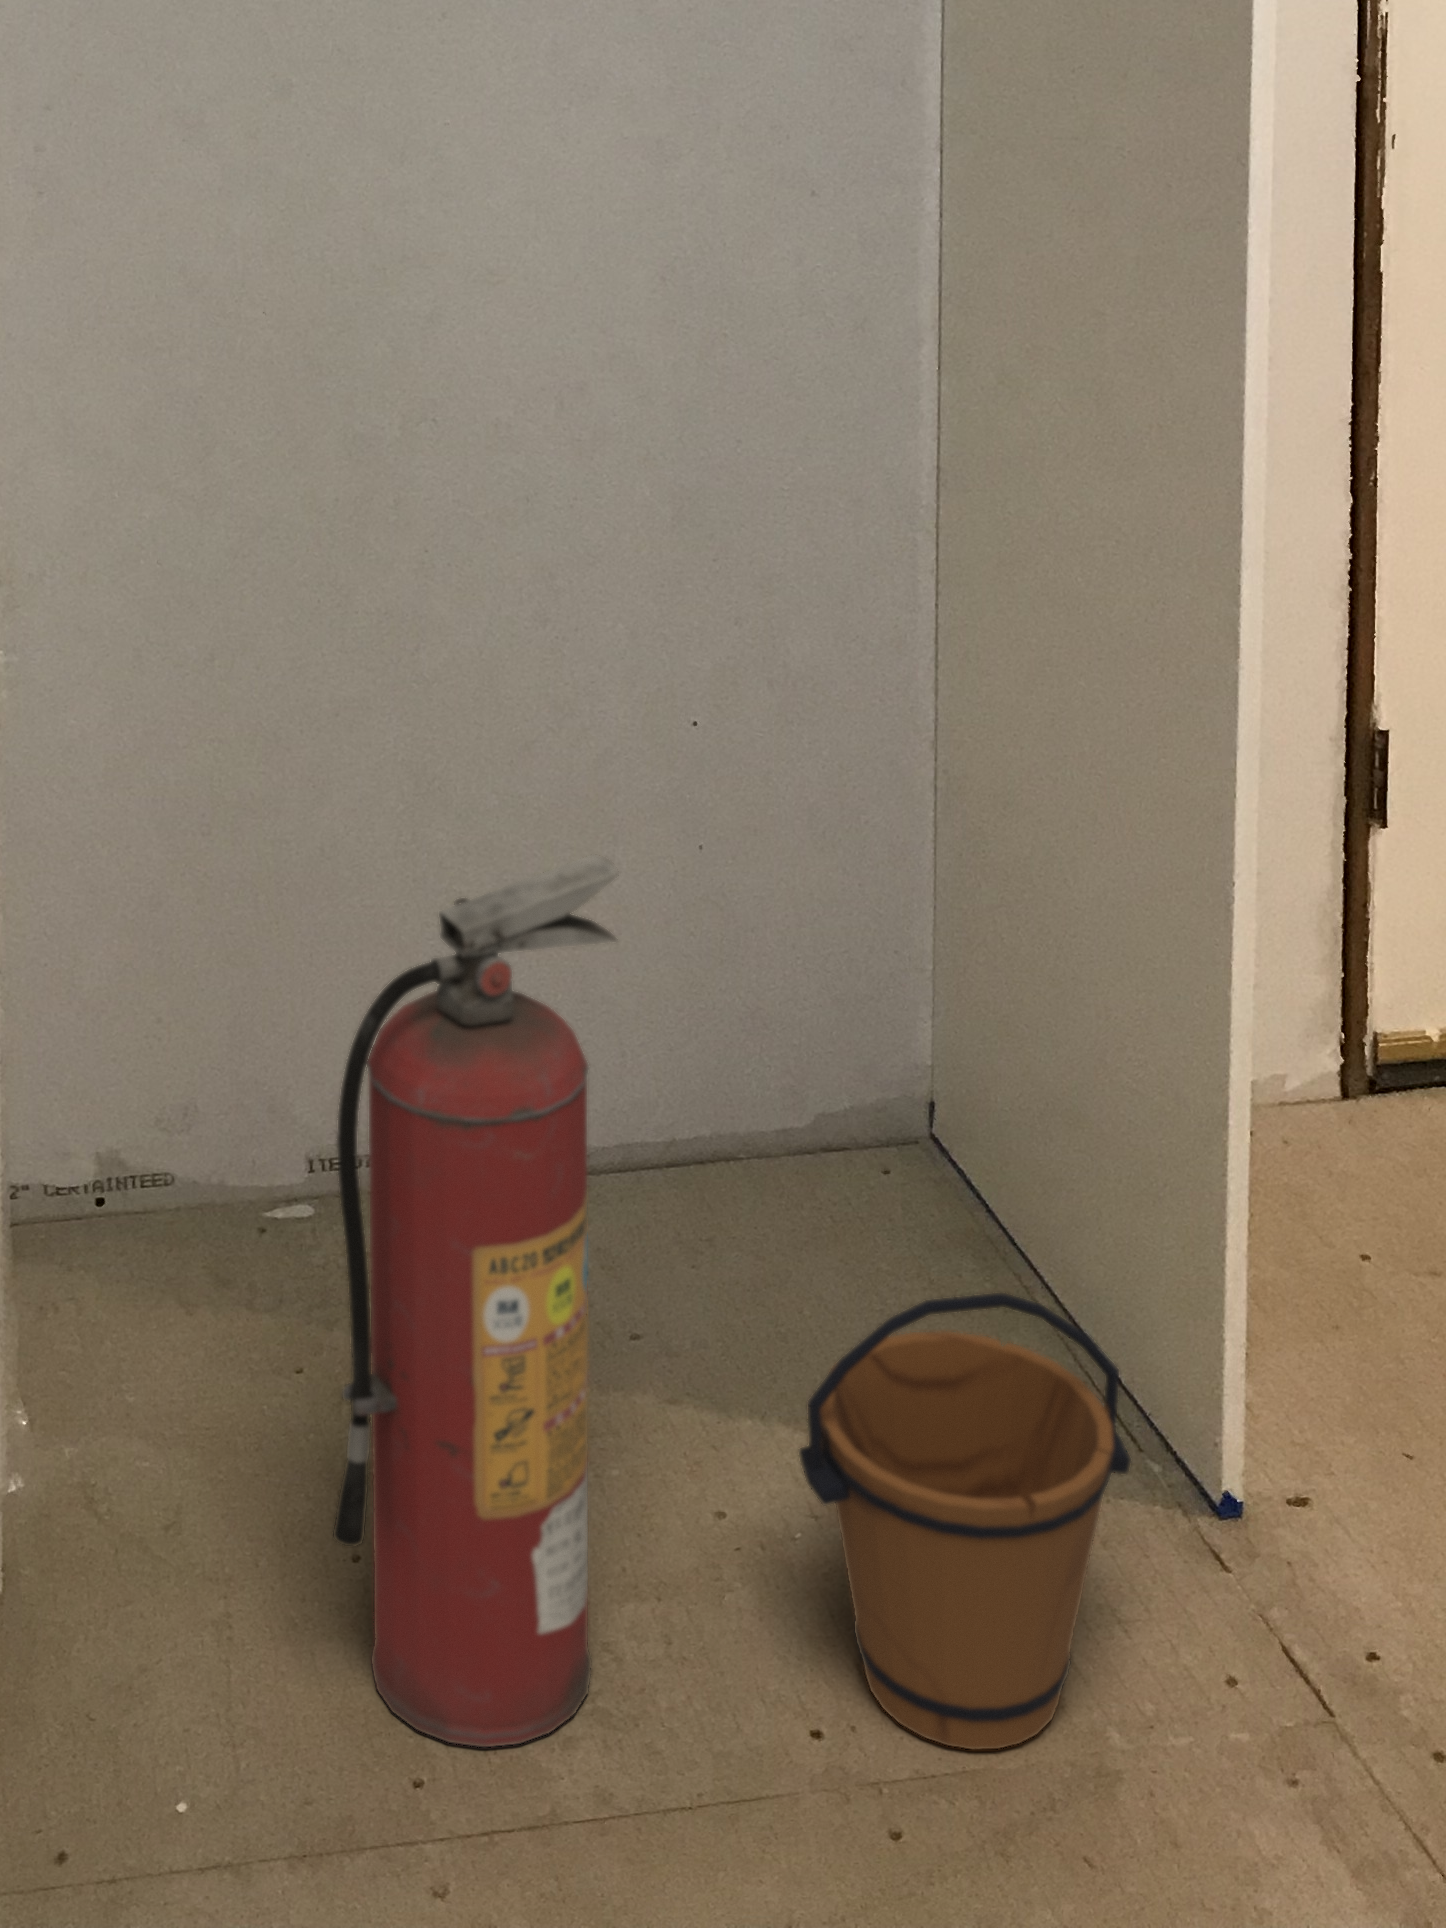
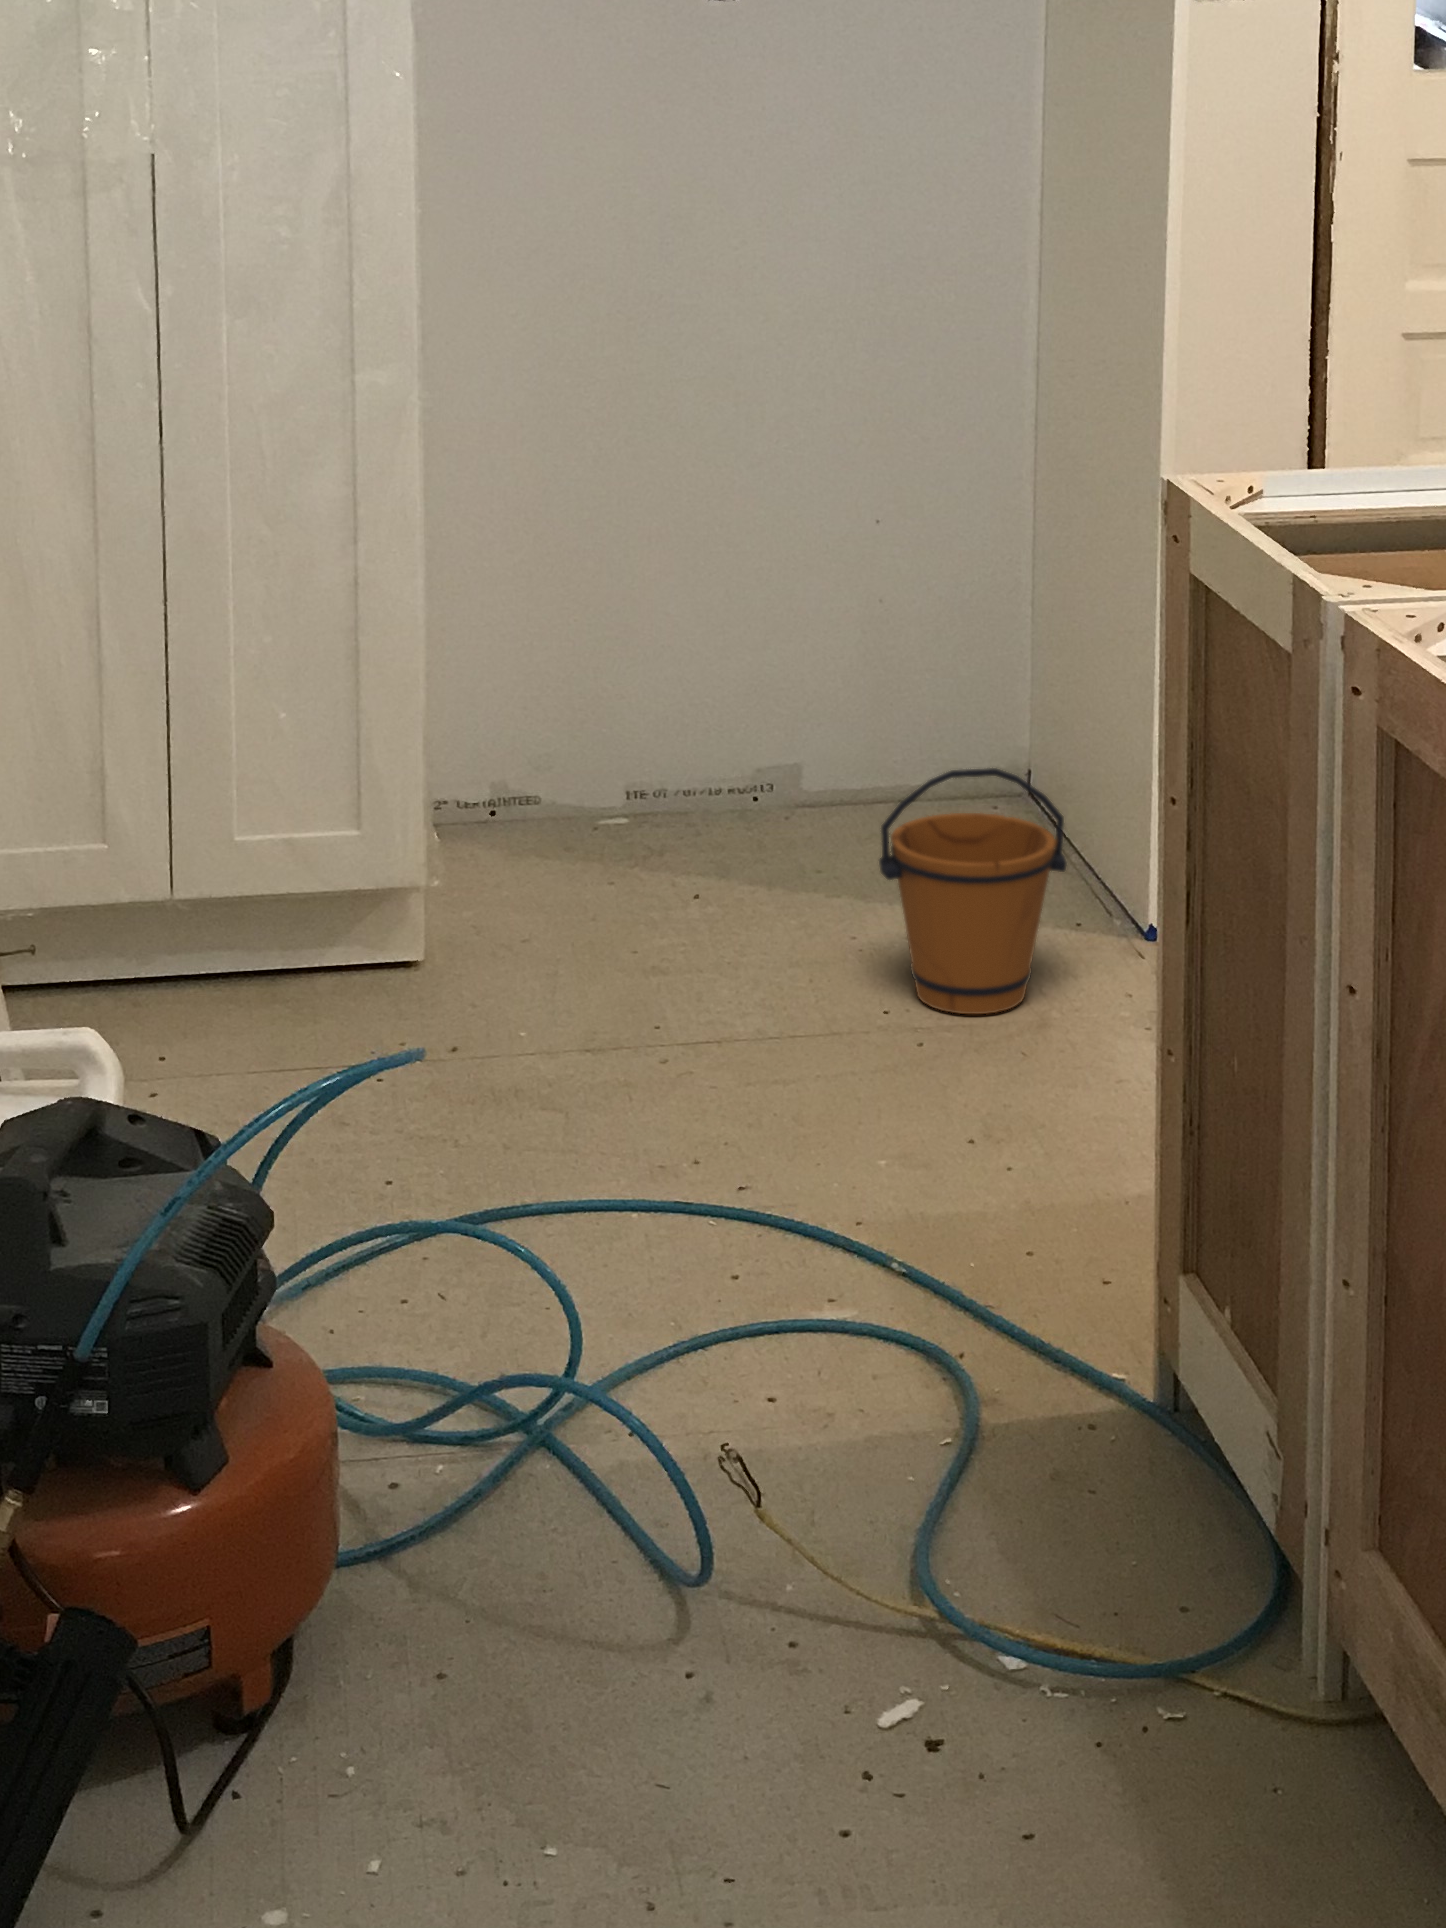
fire extinguisher: present [333,855,618,1747] -> none [609,523,780,1012]

